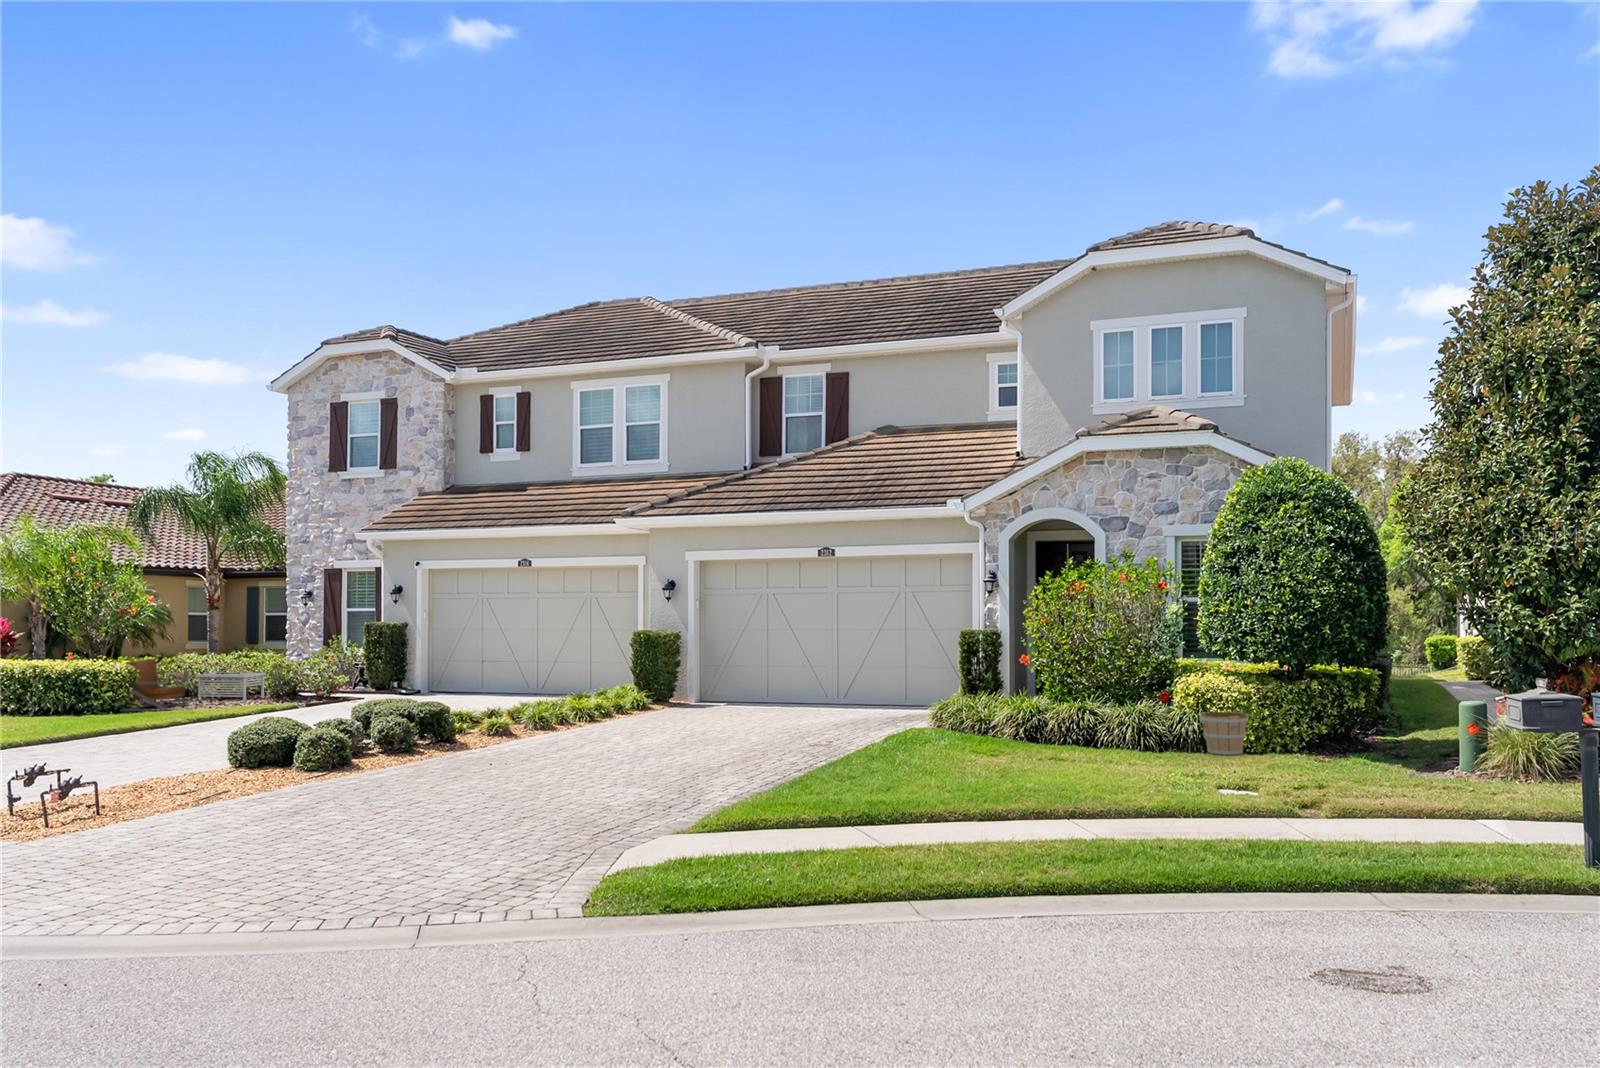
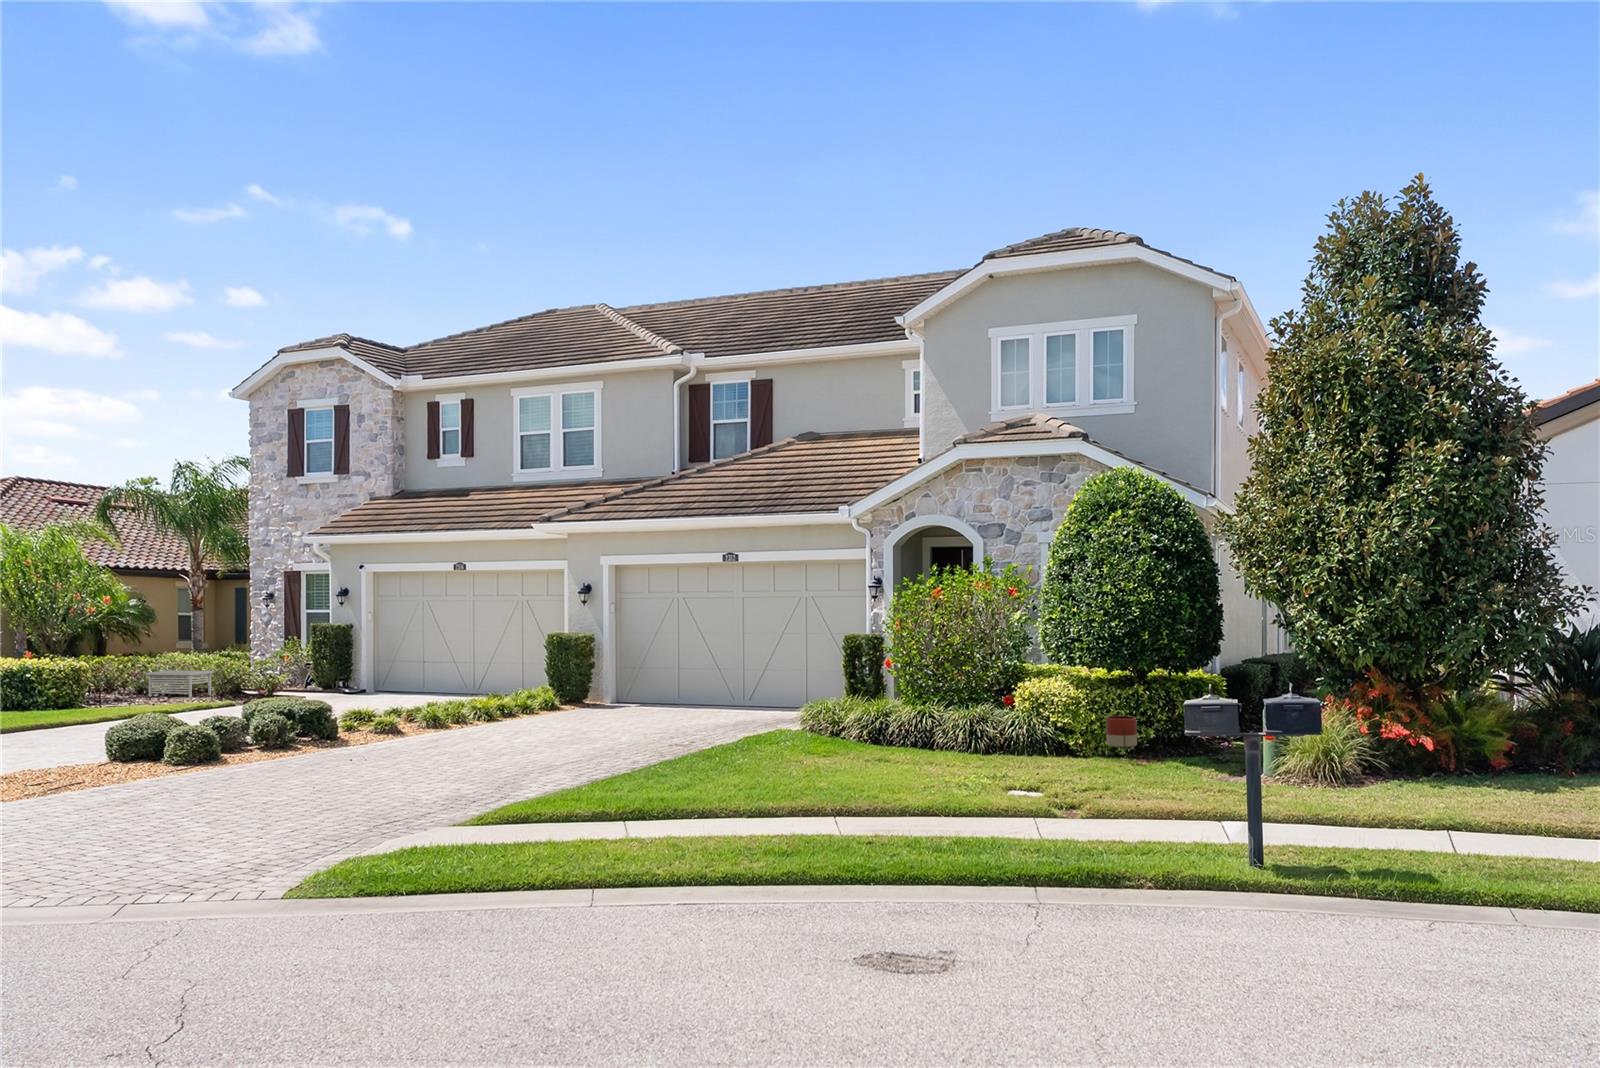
lounge chair: present [121,659,189,711] -> none [65,657,137,707]
wooden bucket: present [1200,711,1248,755] -> none [1029,715,1076,758]
planter: none [1281,712,1314,757] -> present [1106,716,1137,756]

